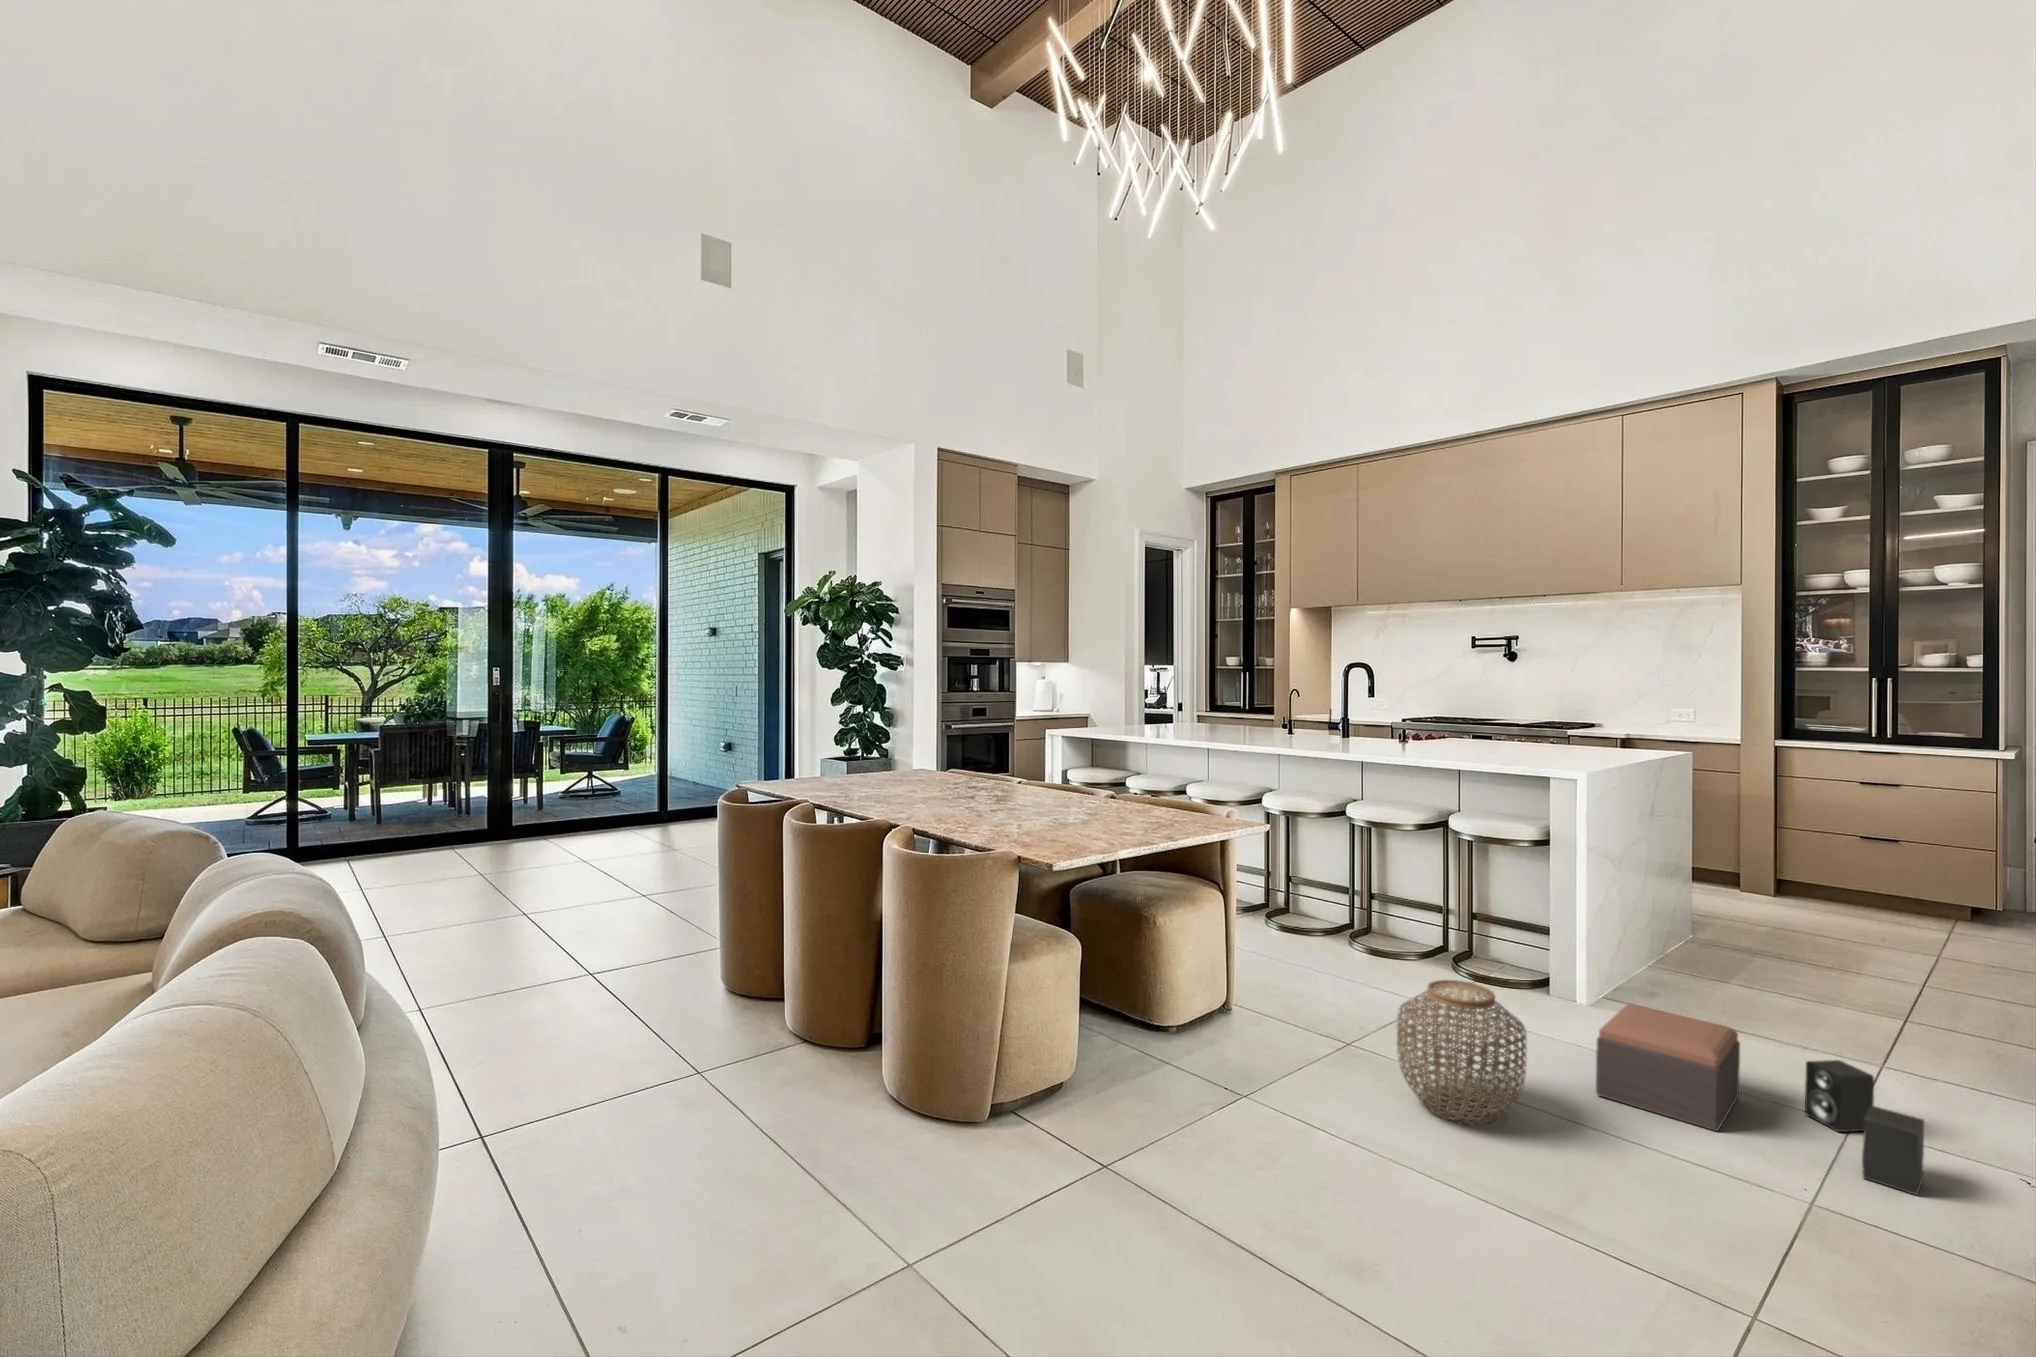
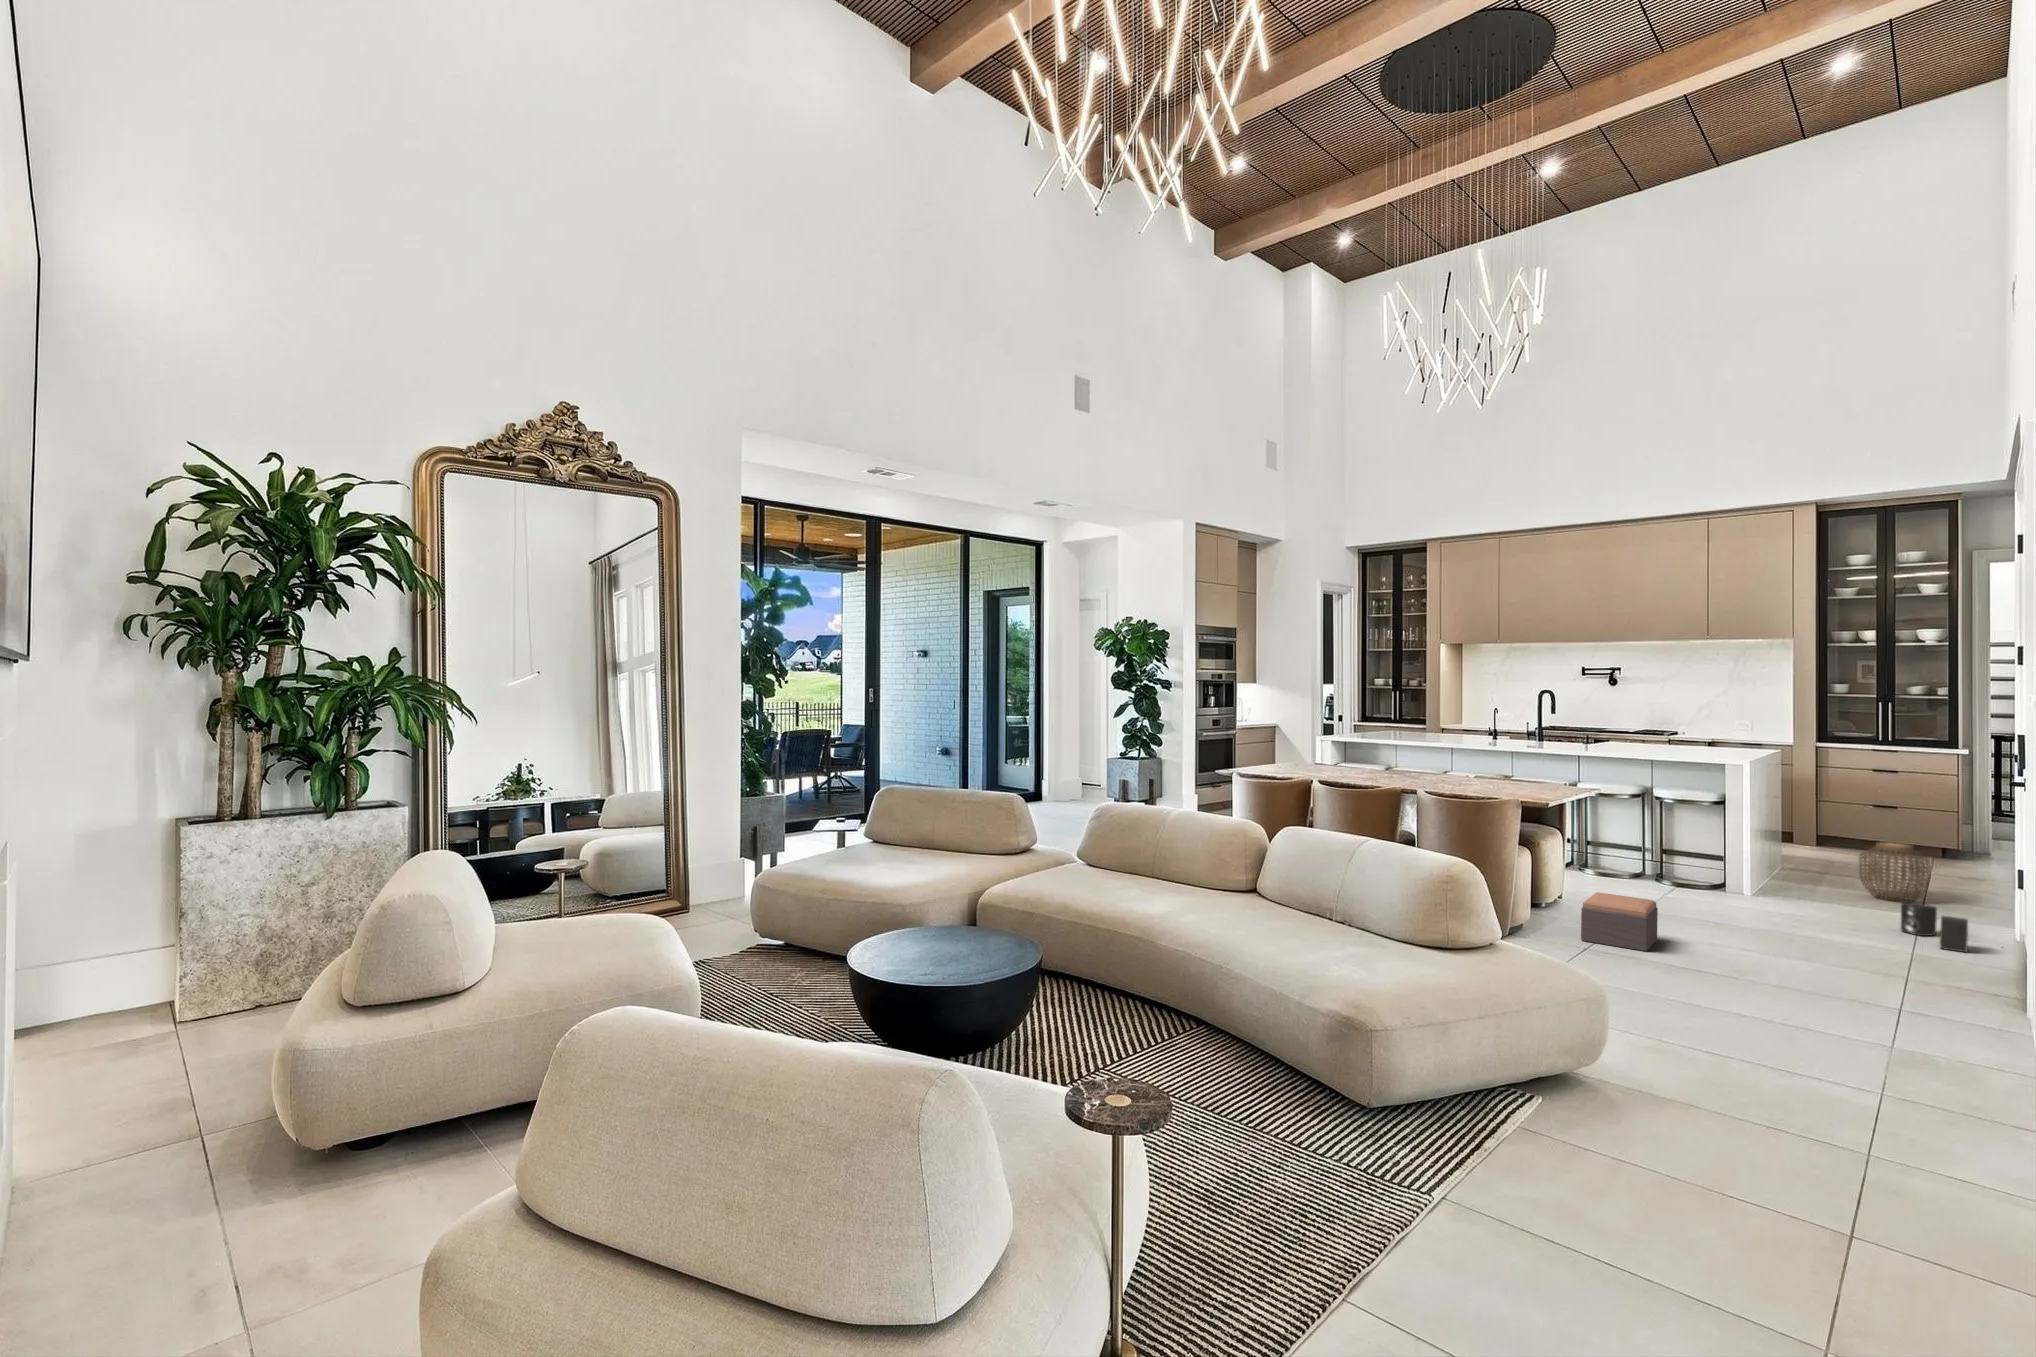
woven basket: present [1397,980,1526,1124] -> present [1859,842,1930,902]
footstool: present [1596,1004,1740,1131] -> present [1581,892,1658,951]

